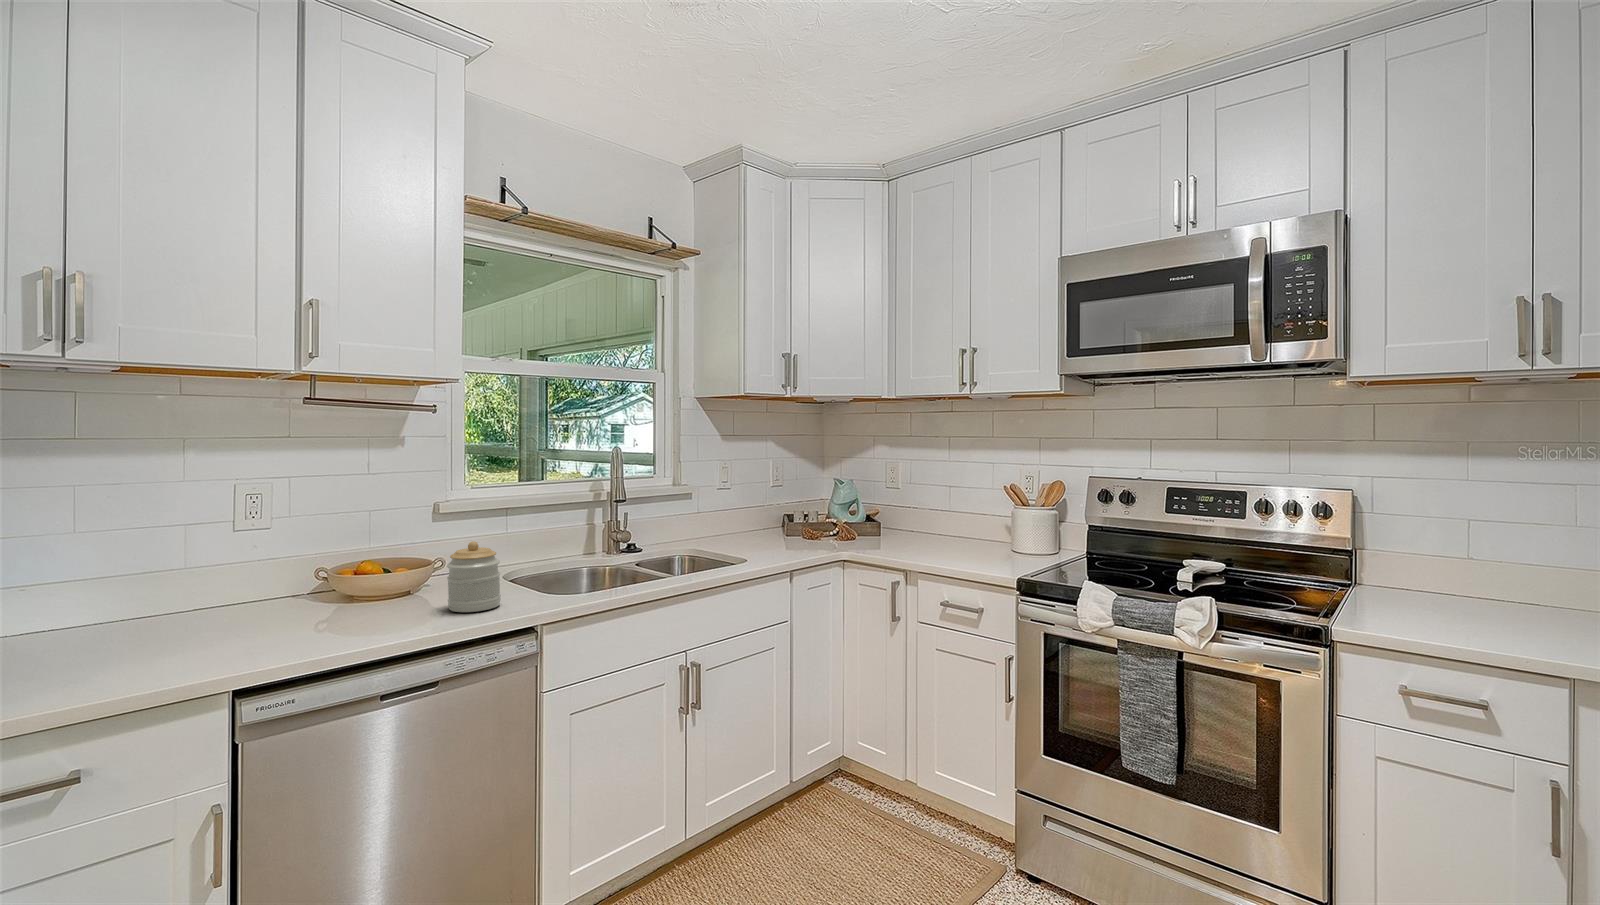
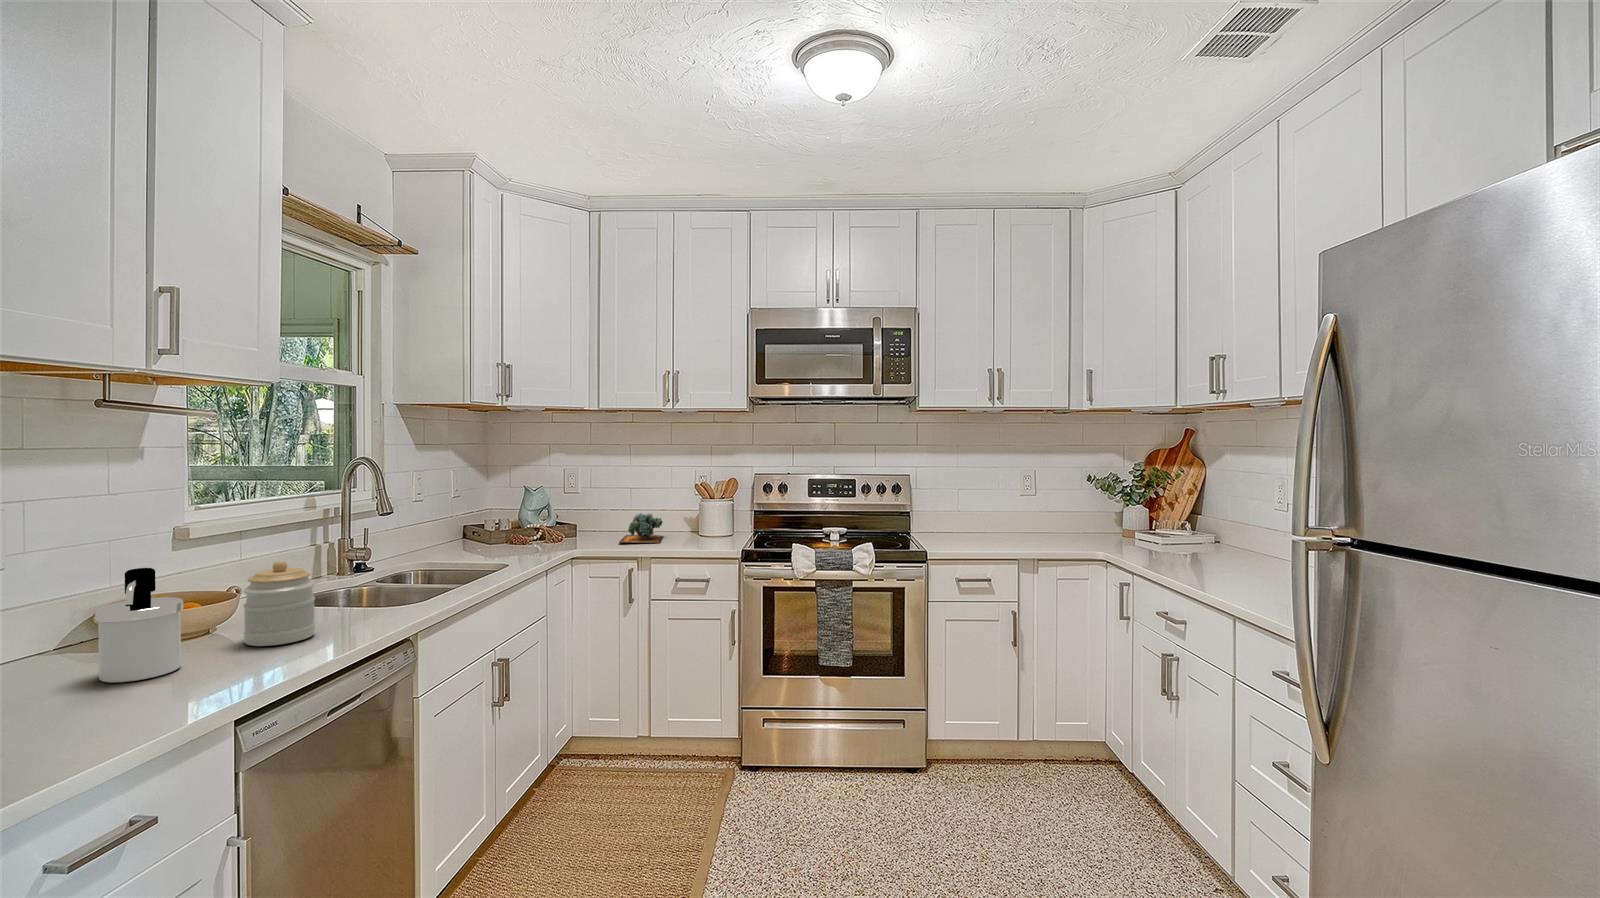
succulent plant: none [908,518,977,557] -> present [619,513,663,543]
soap dispenser: none [325,538,393,623] -> present [95,568,183,683]

